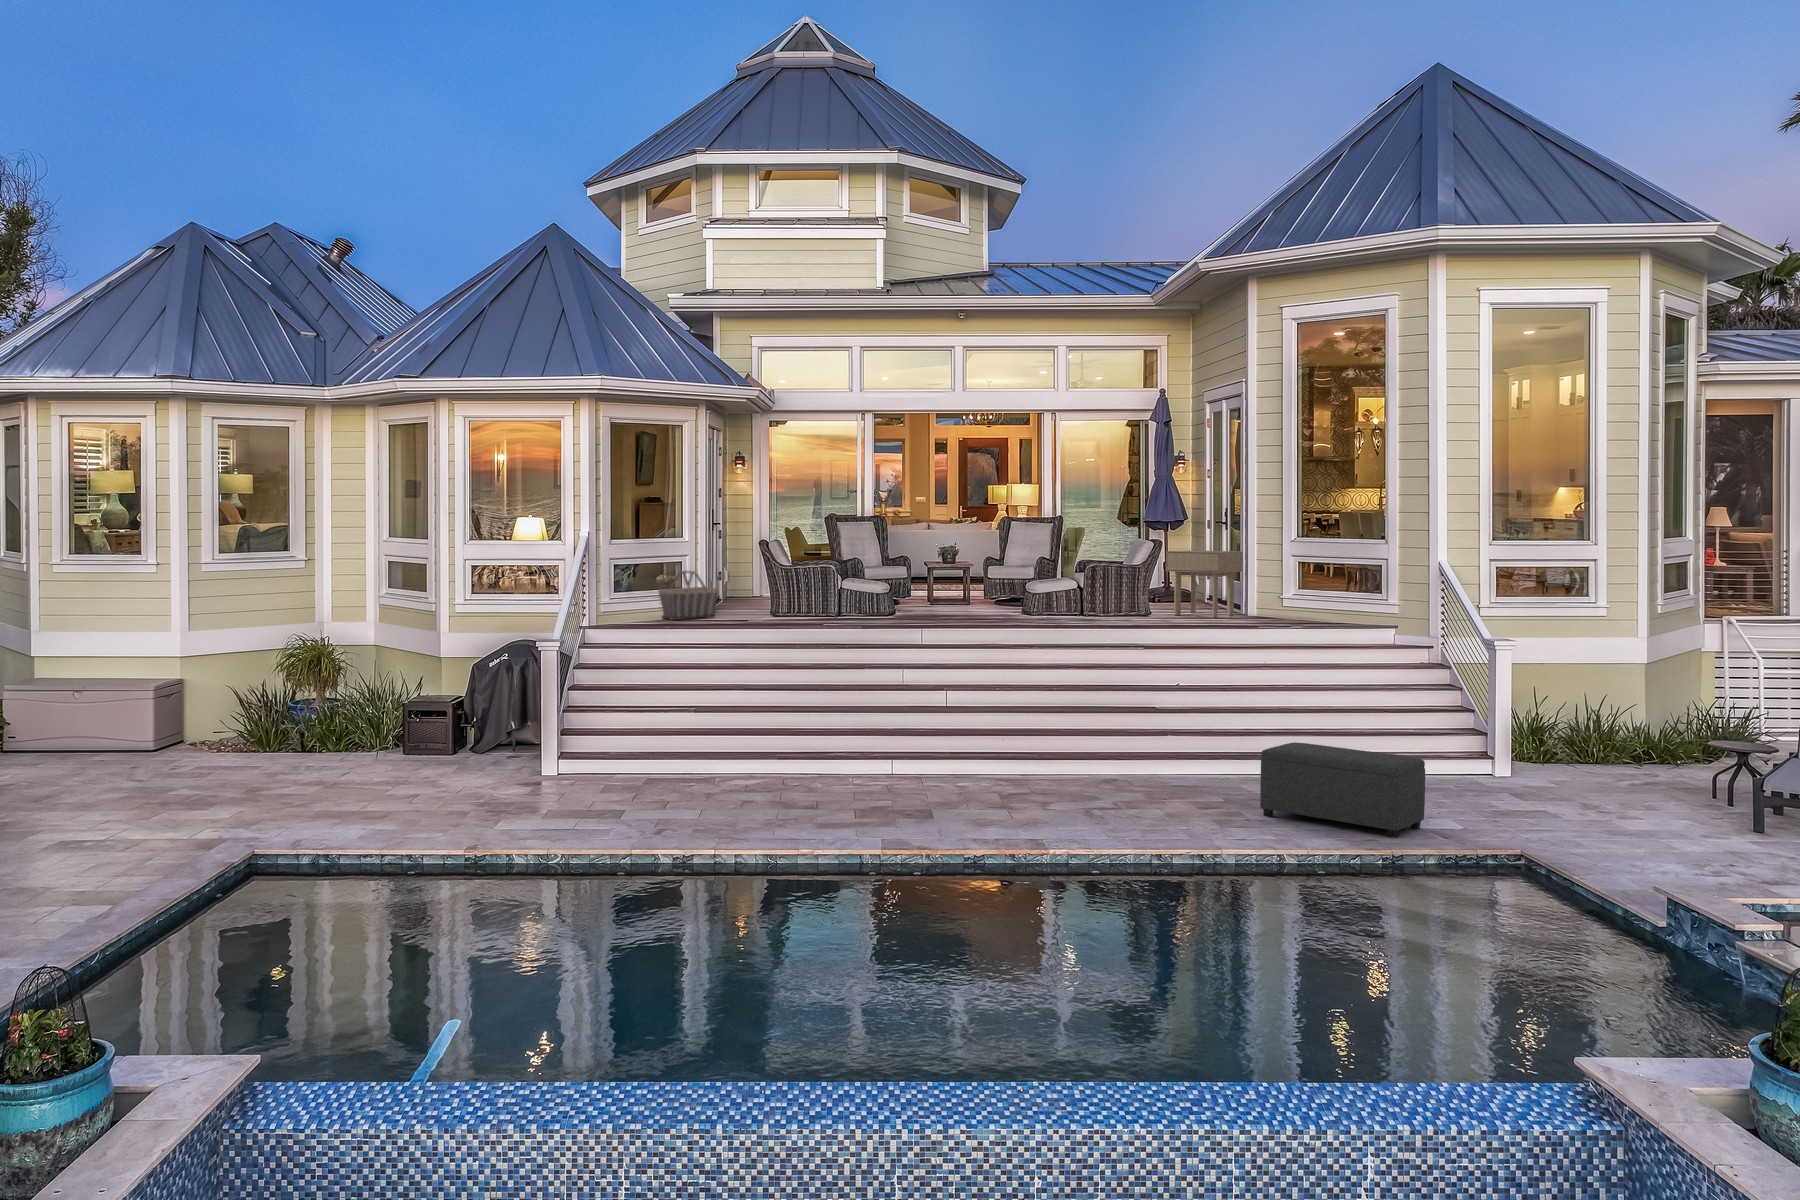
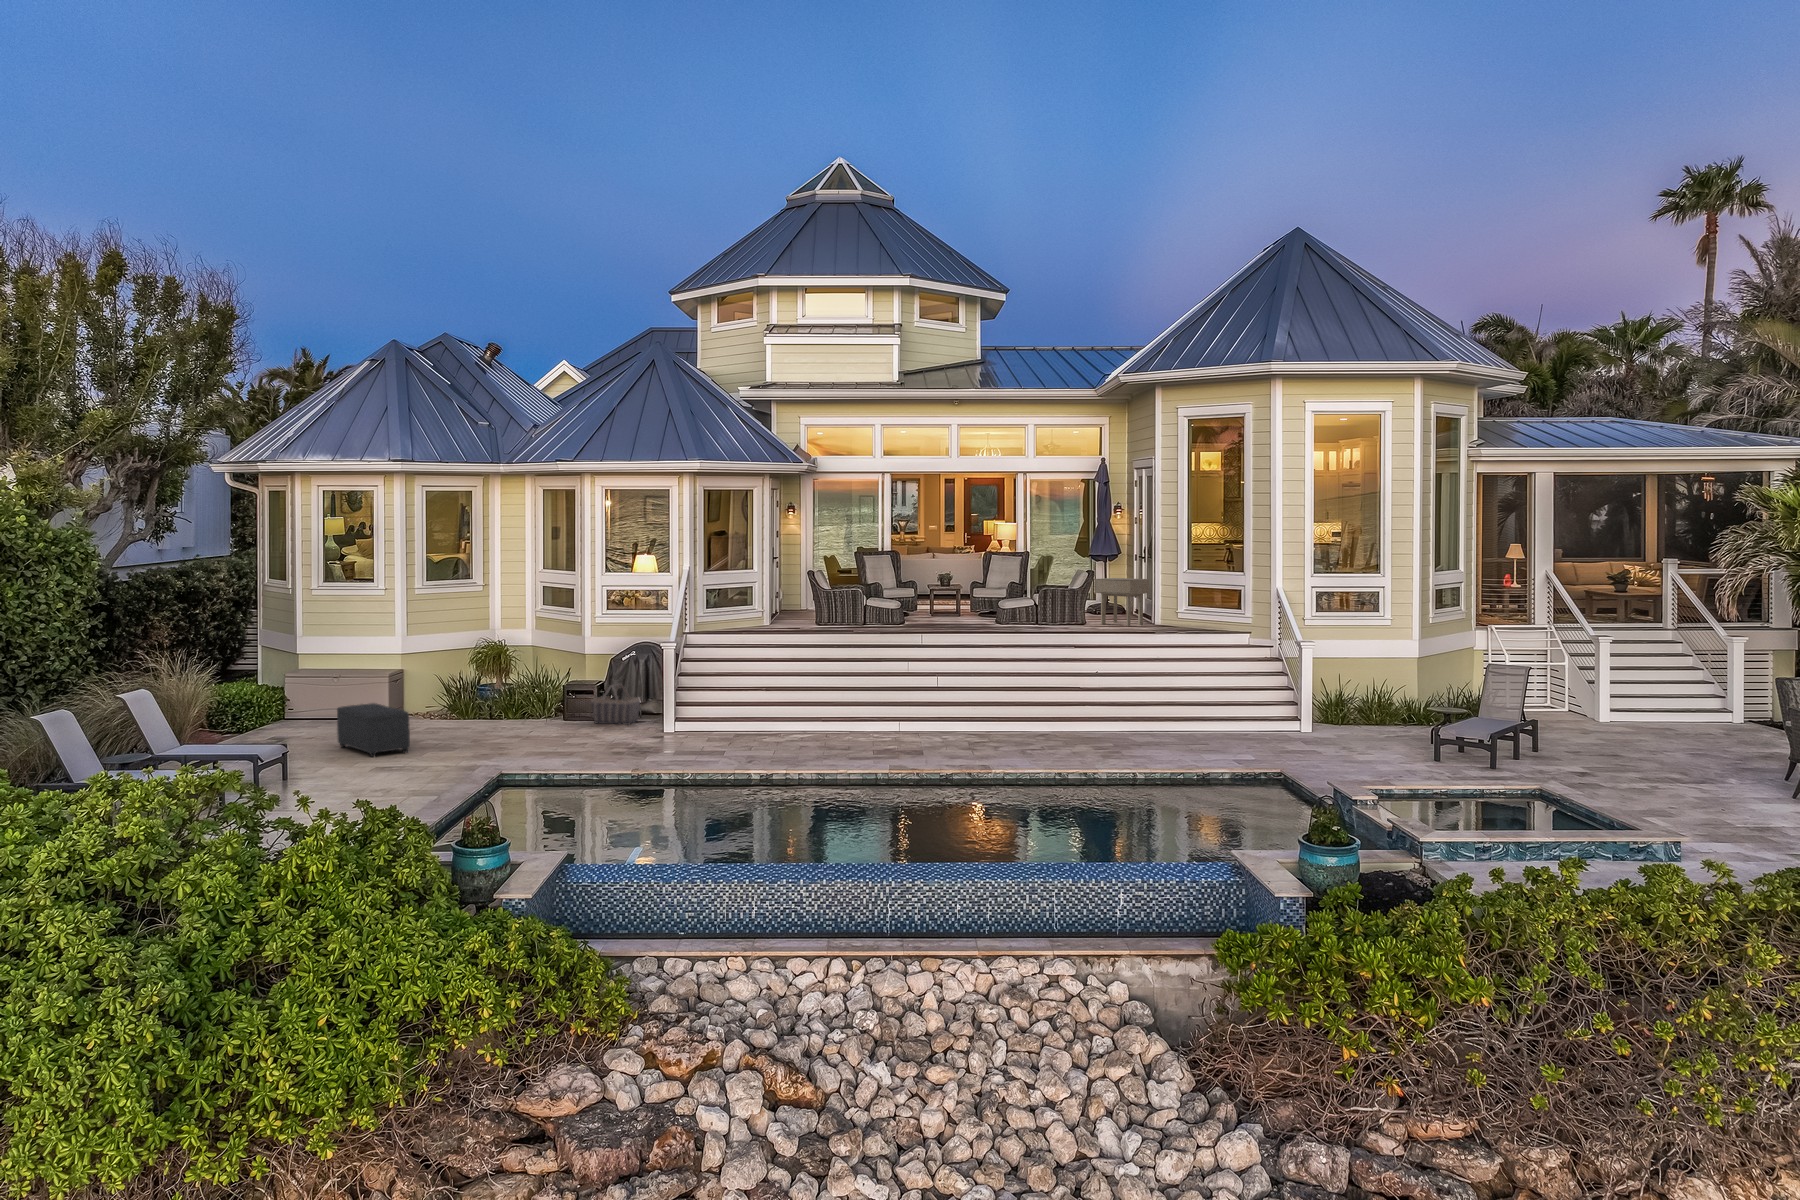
basket: present [658,571,718,620] -> present [591,684,641,724]
ottoman: present [1260,742,1425,838] -> present [337,703,410,757]

